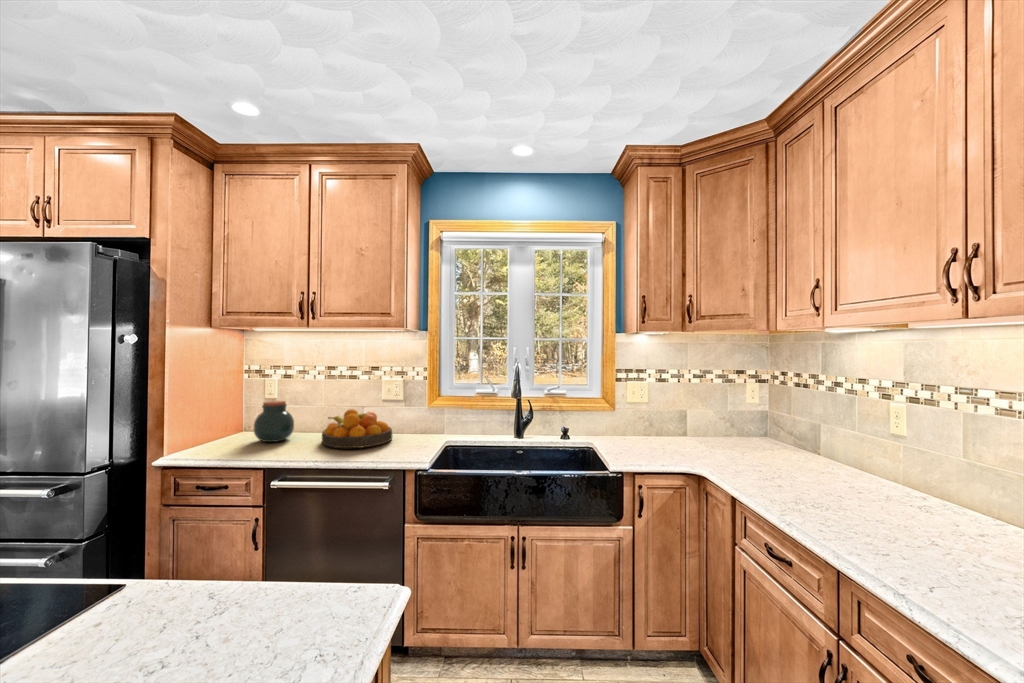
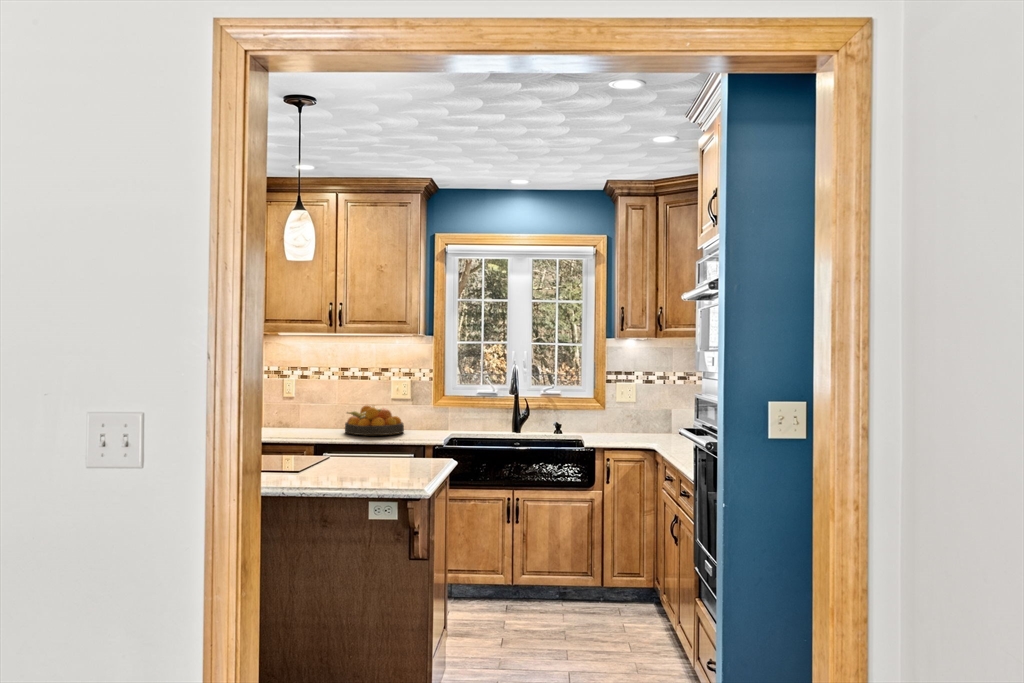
jar: present [254,401,294,442] -> none [287,397,318,432]

